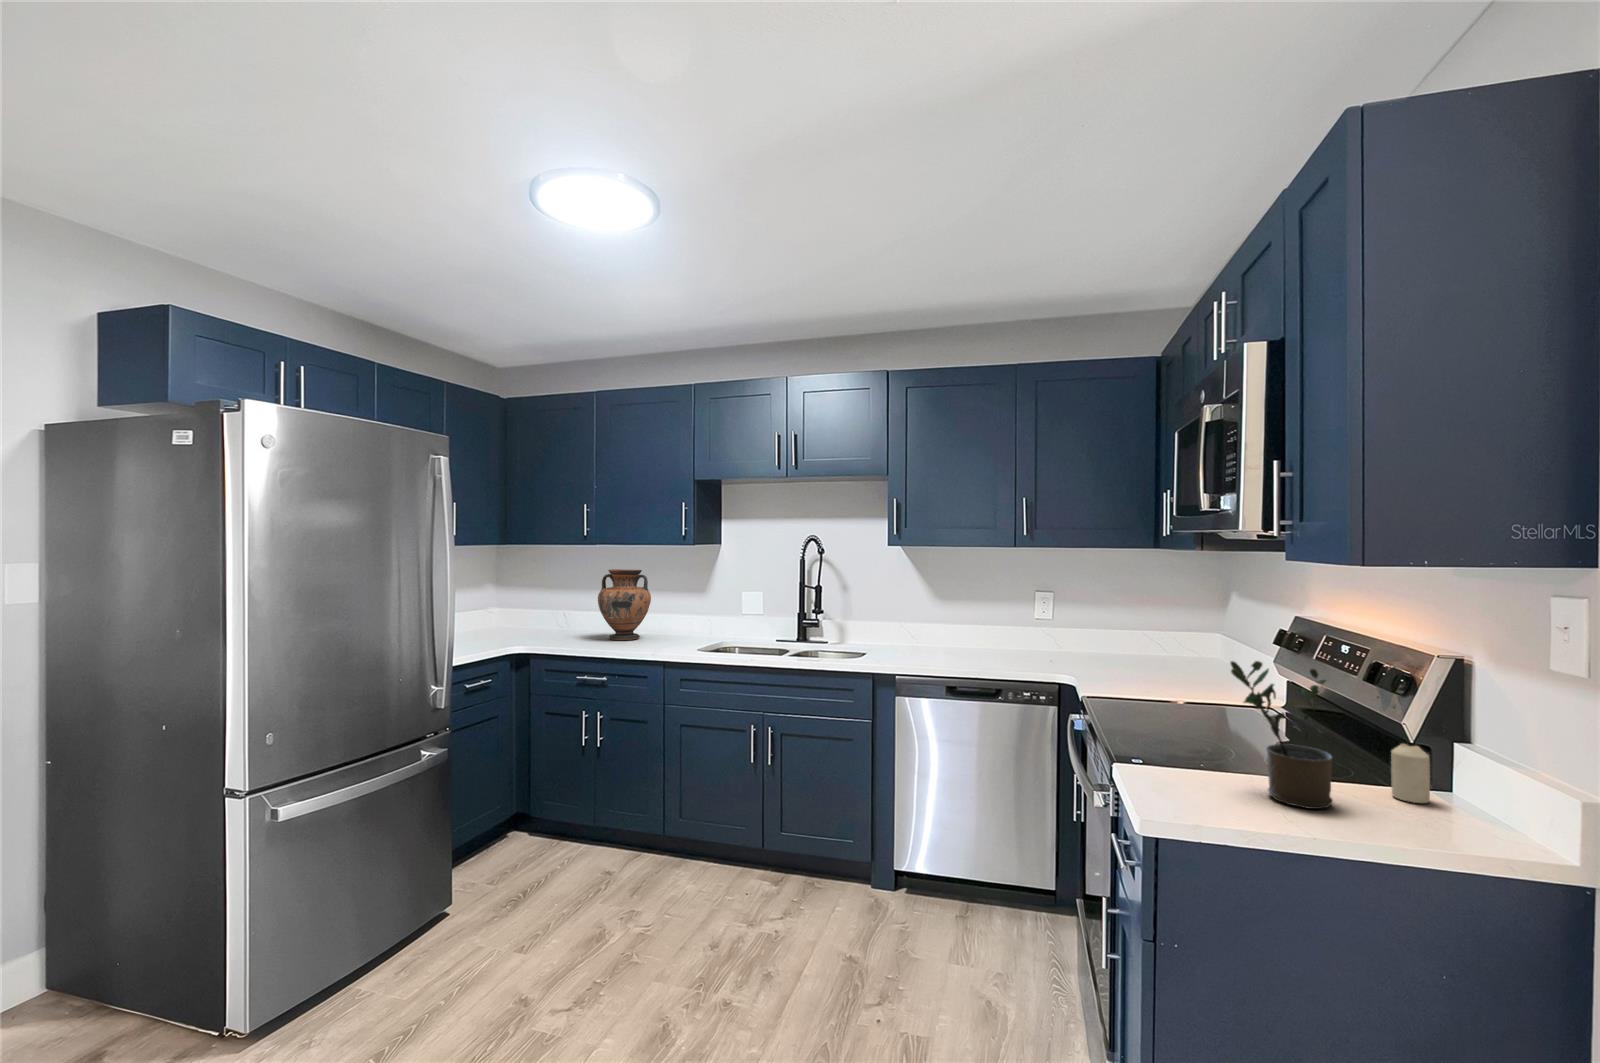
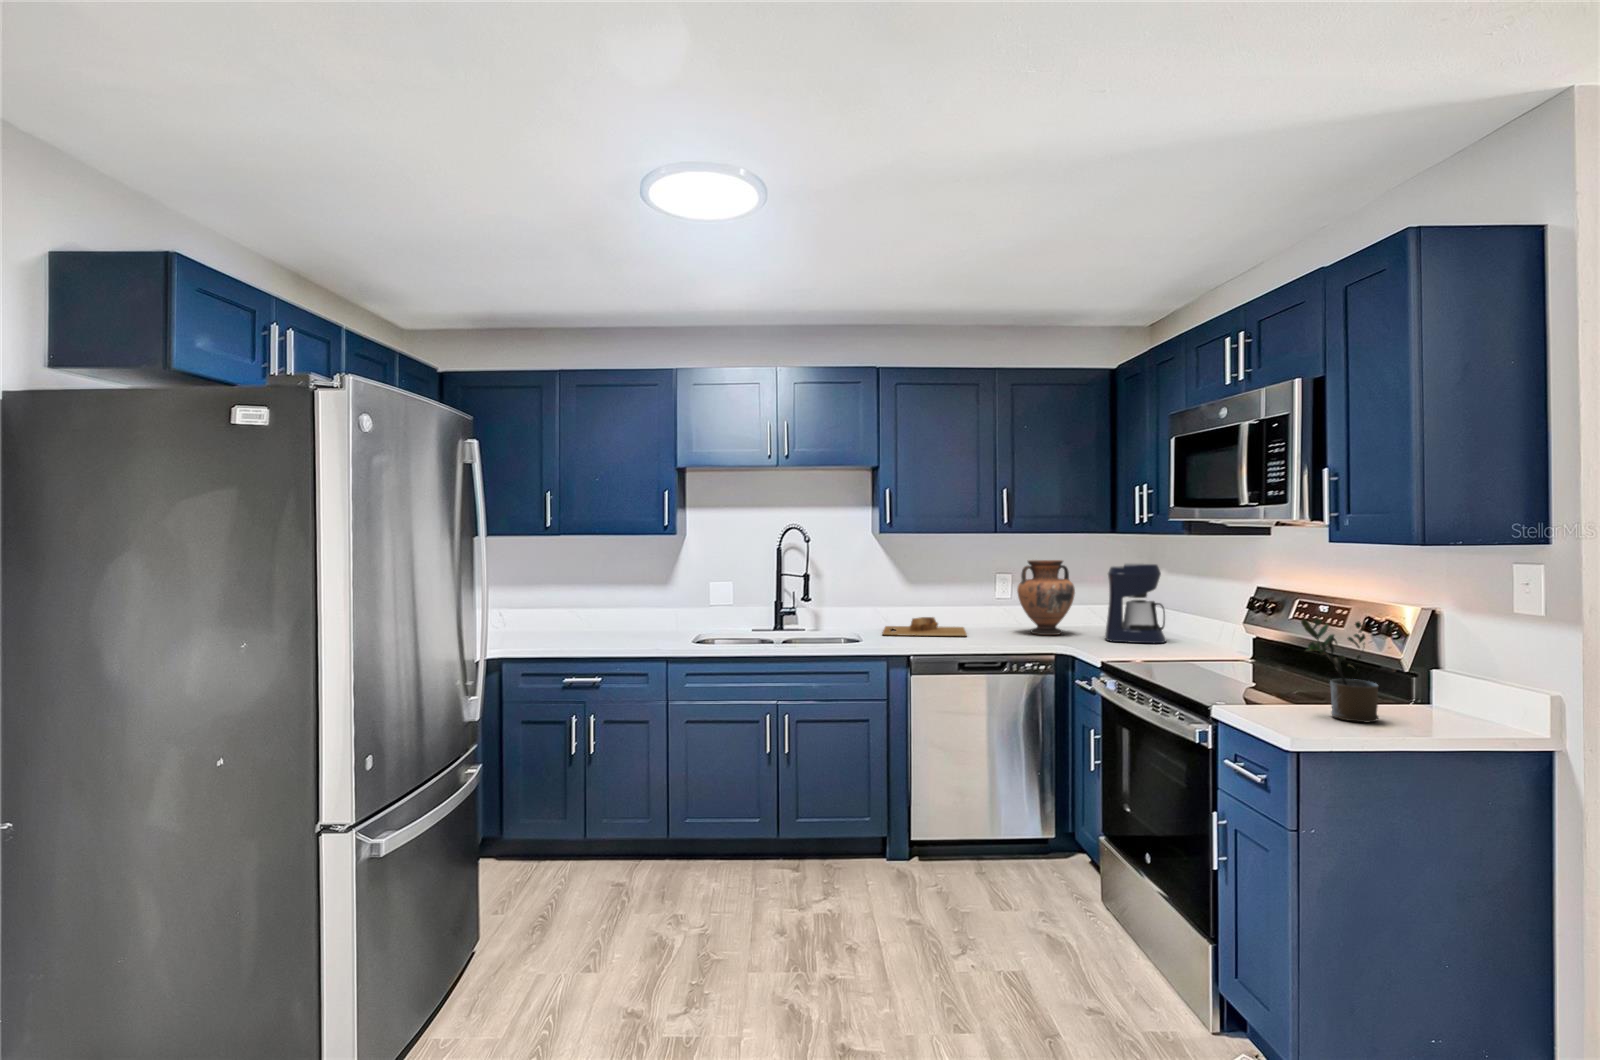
vase: present [598,569,651,640] -> present [1017,560,1075,635]
coffee maker: none [1132,583,1207,678] -> present [1105,563,1166,643]
cutting board: none [893,633,991,656] -> present [883,617,967,636]
candle: present [1391,744,1430,803] -> none [1398,672,1425,713]

